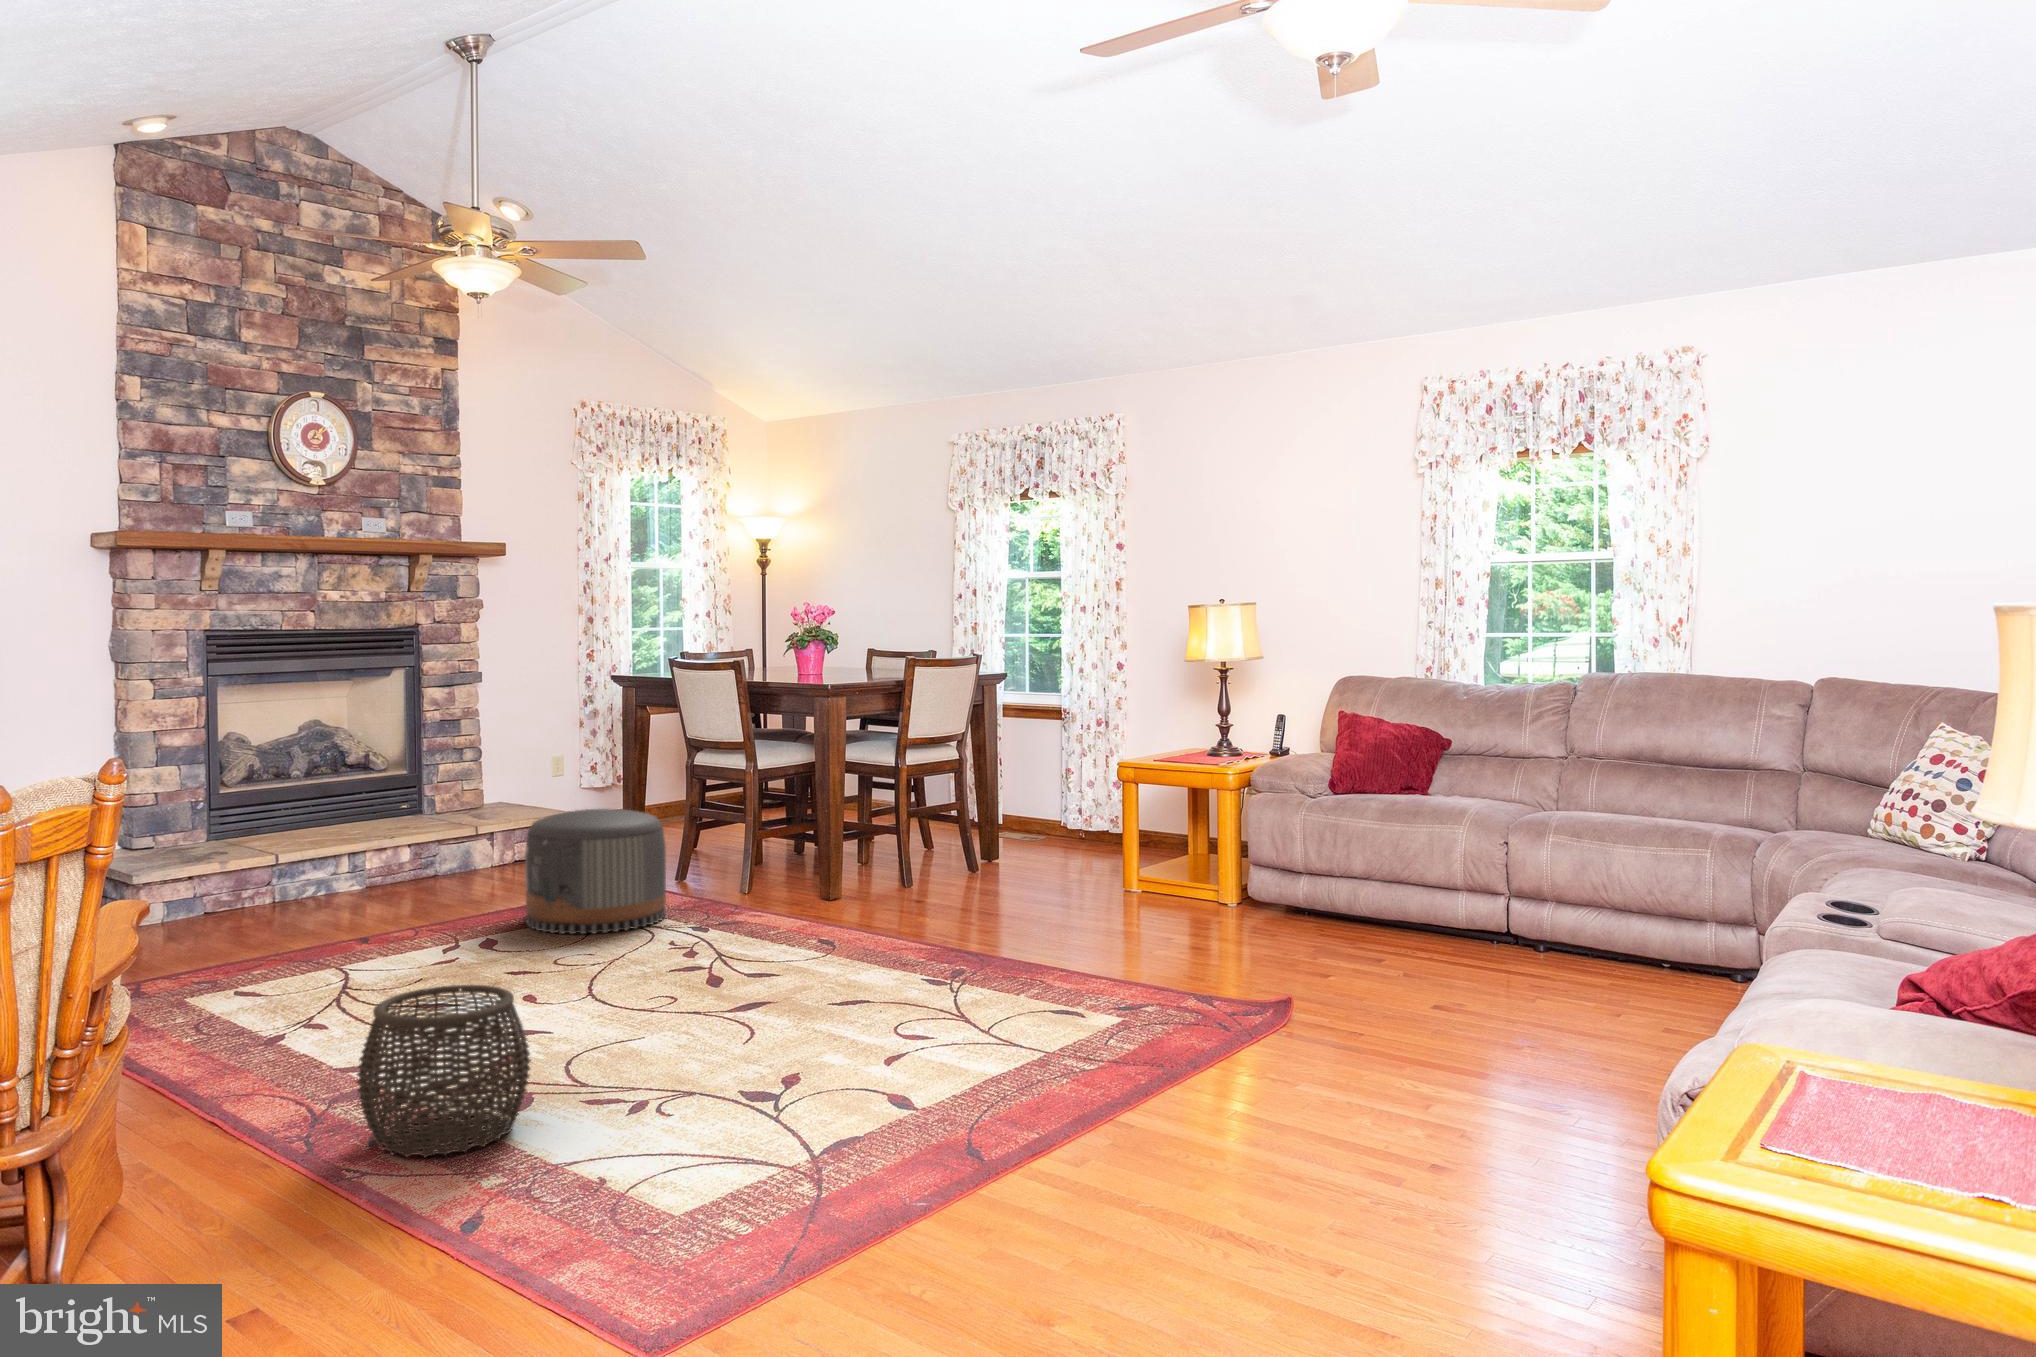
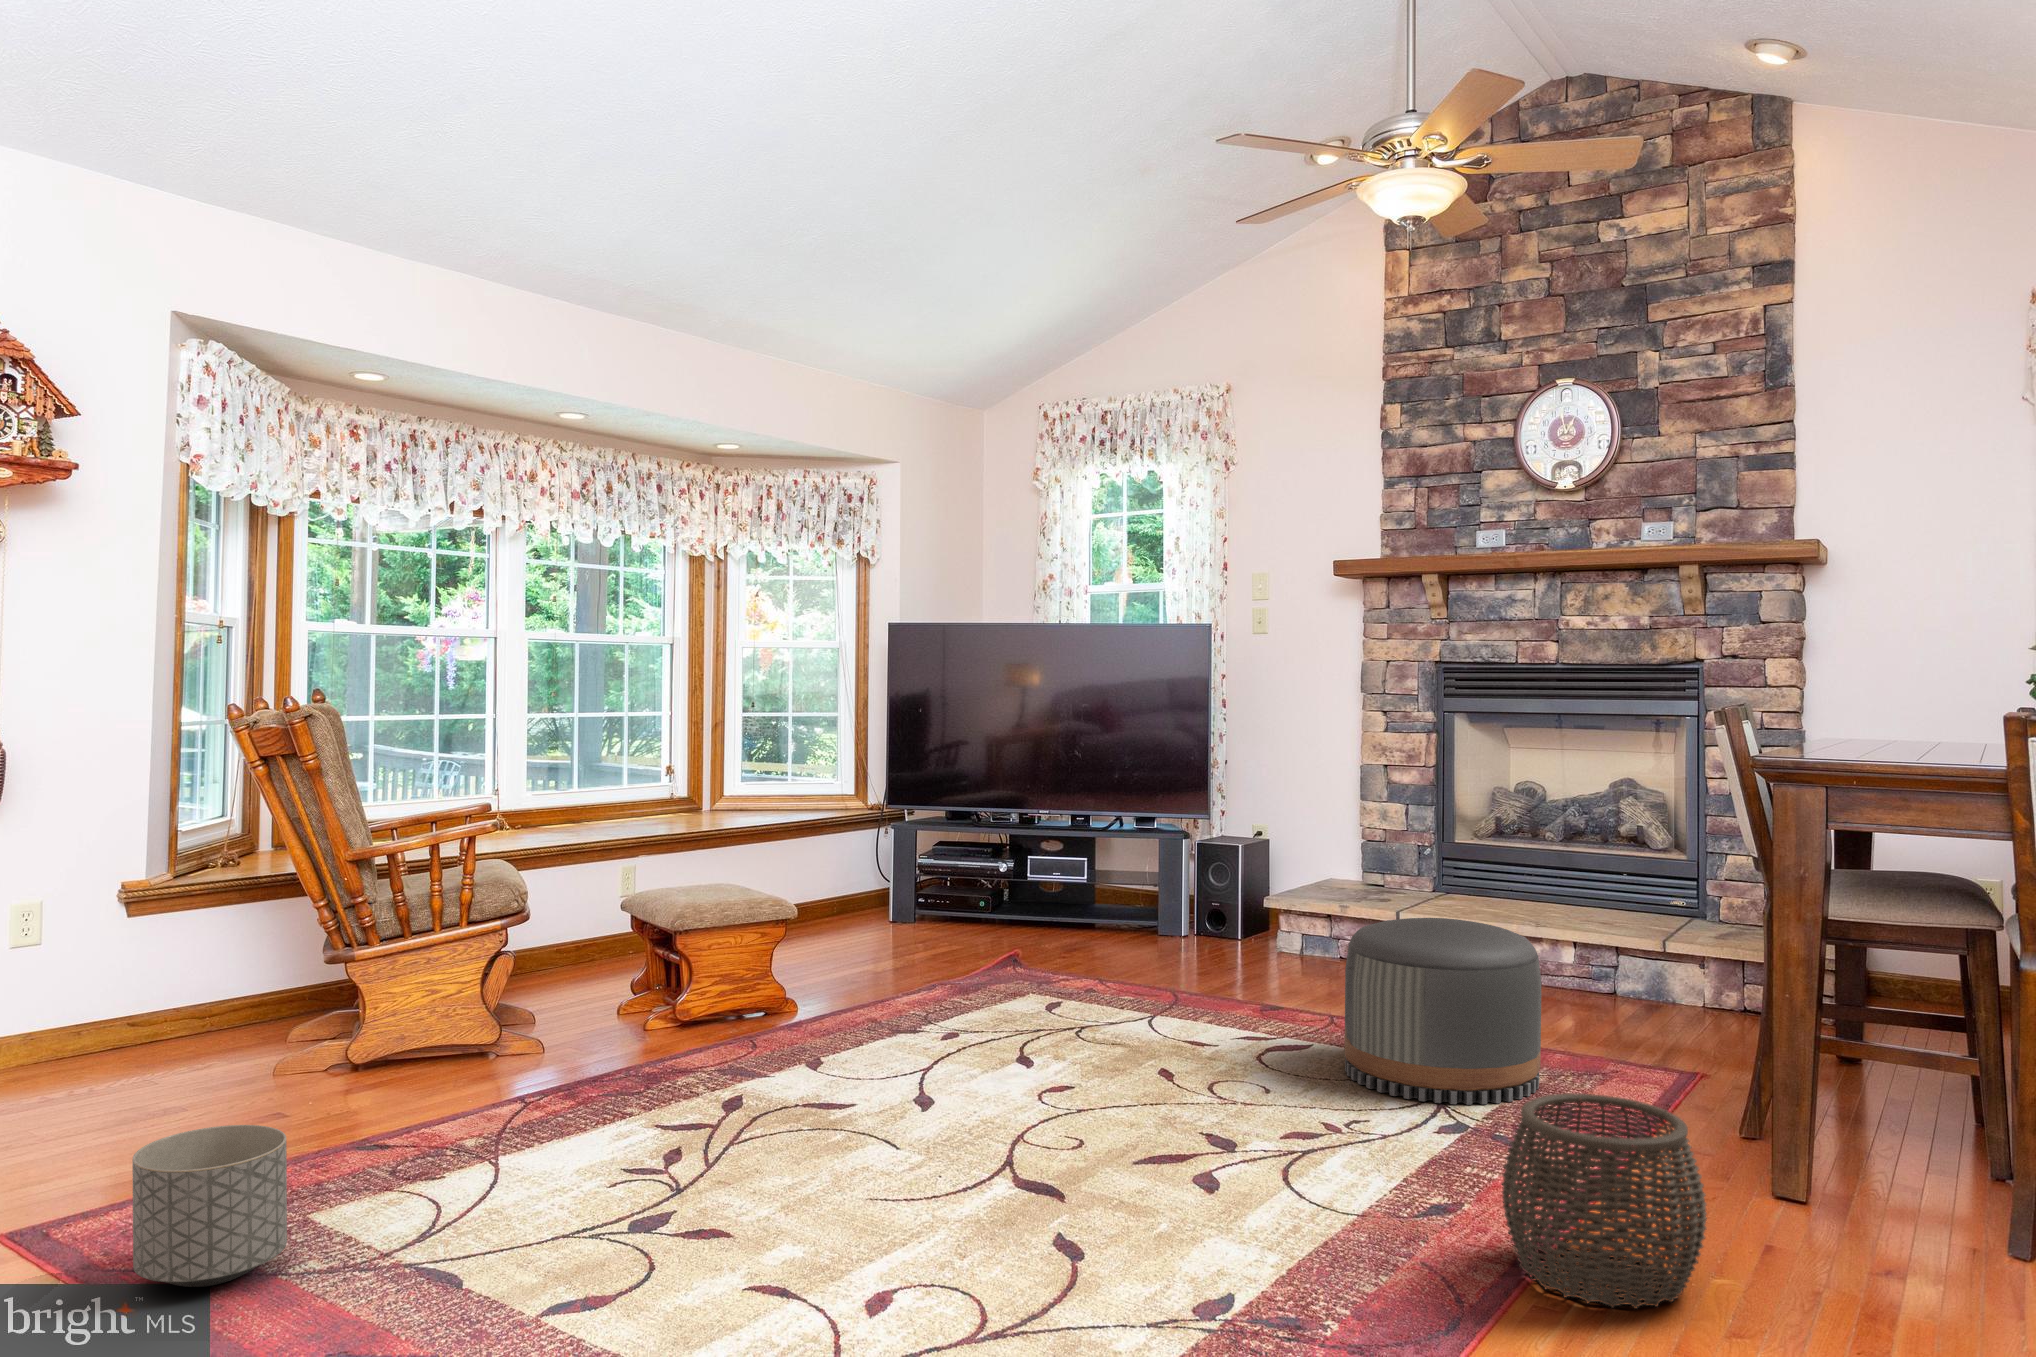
woven basket: present [357,985,531,1157] -> present [1502,1094,1707,1308]
planter: none [658,1100,801,1270] -> present [132,1125,287,1287]

